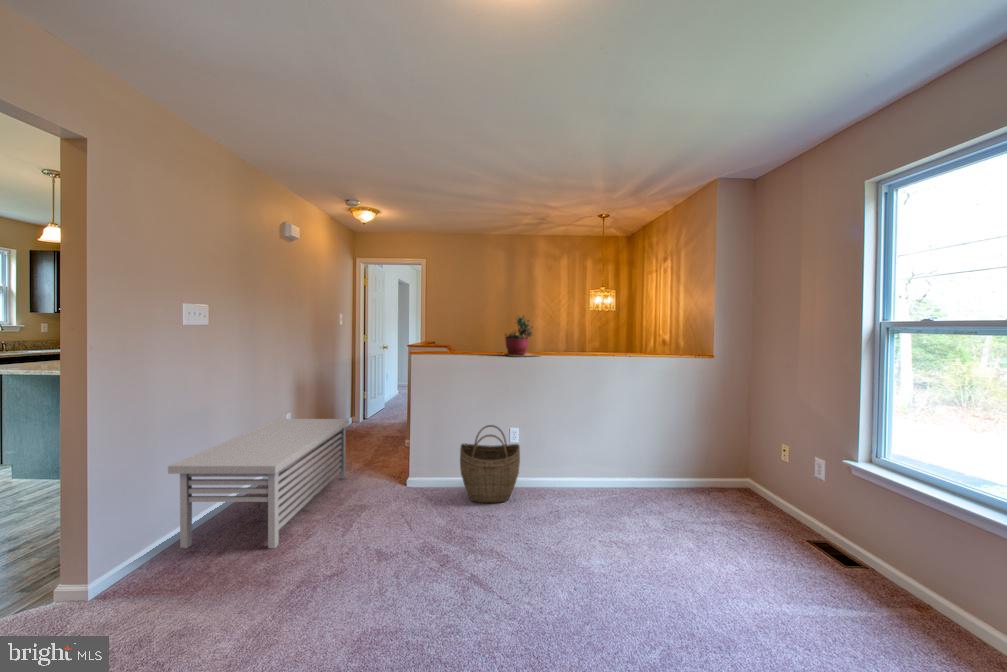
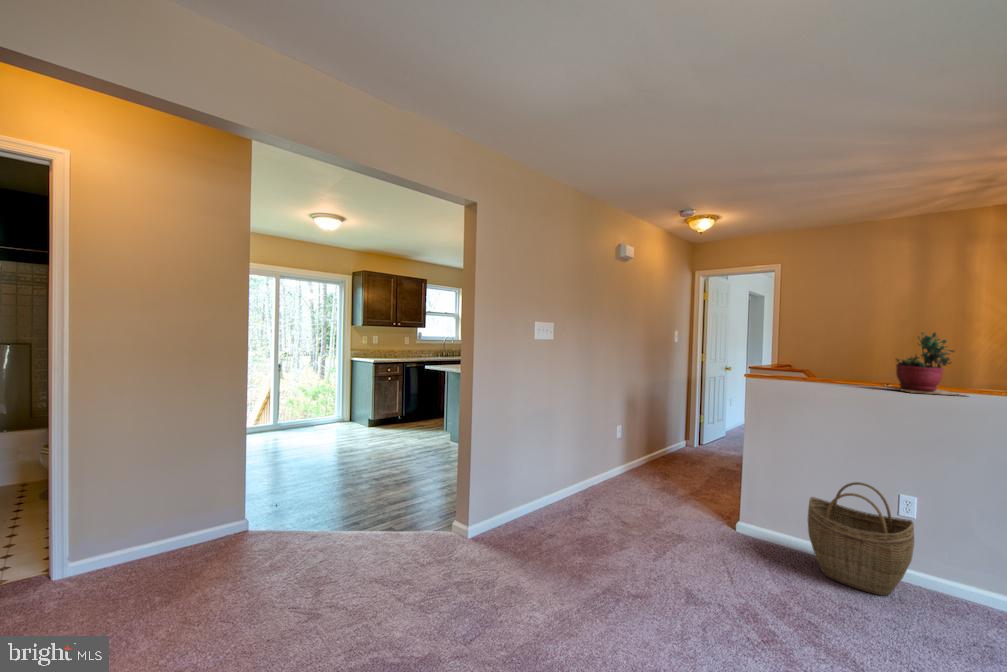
storage bench: present [168,419,349,548] -> none [530,427,675,540]

